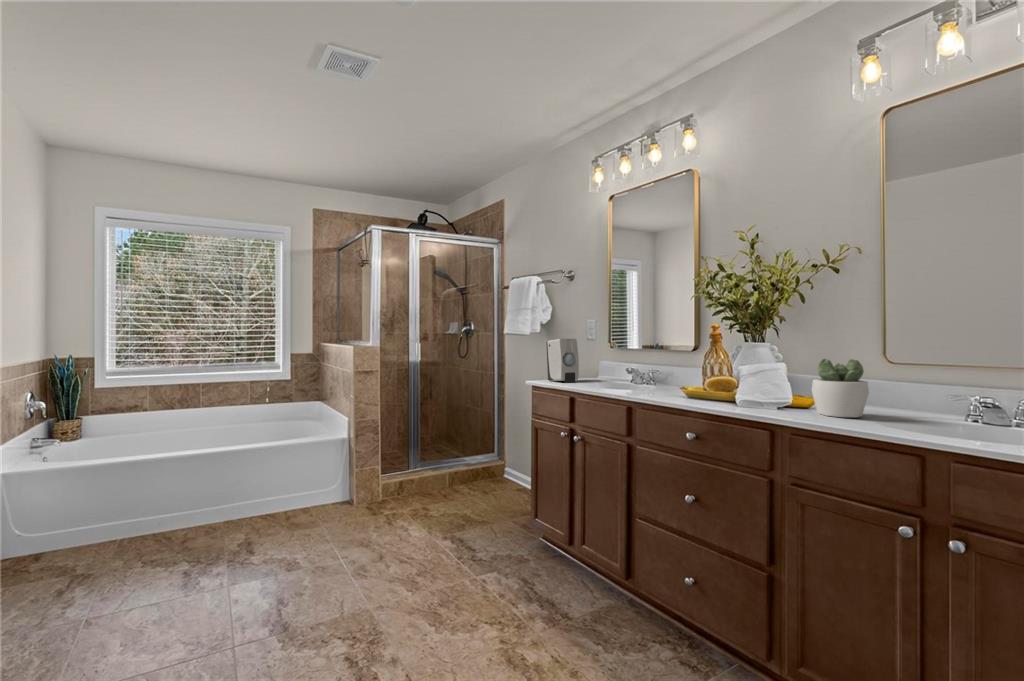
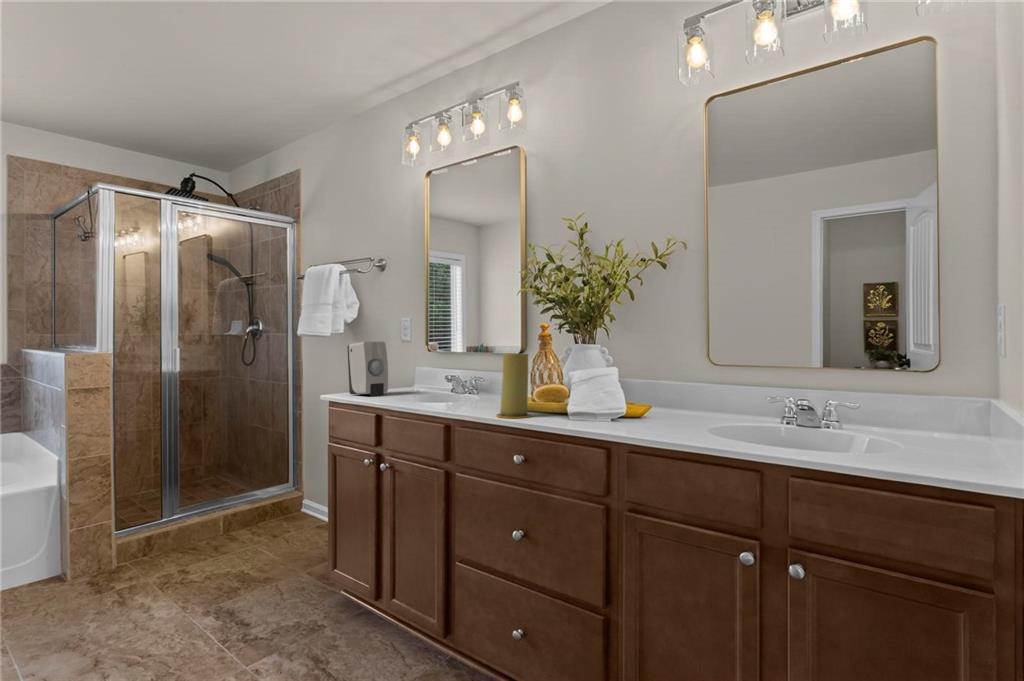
candle: none [673,349,704,403] -> present [496,353,532,418]
succulent plant: present [812,359,869,418] -> none [646,363,703,428]

